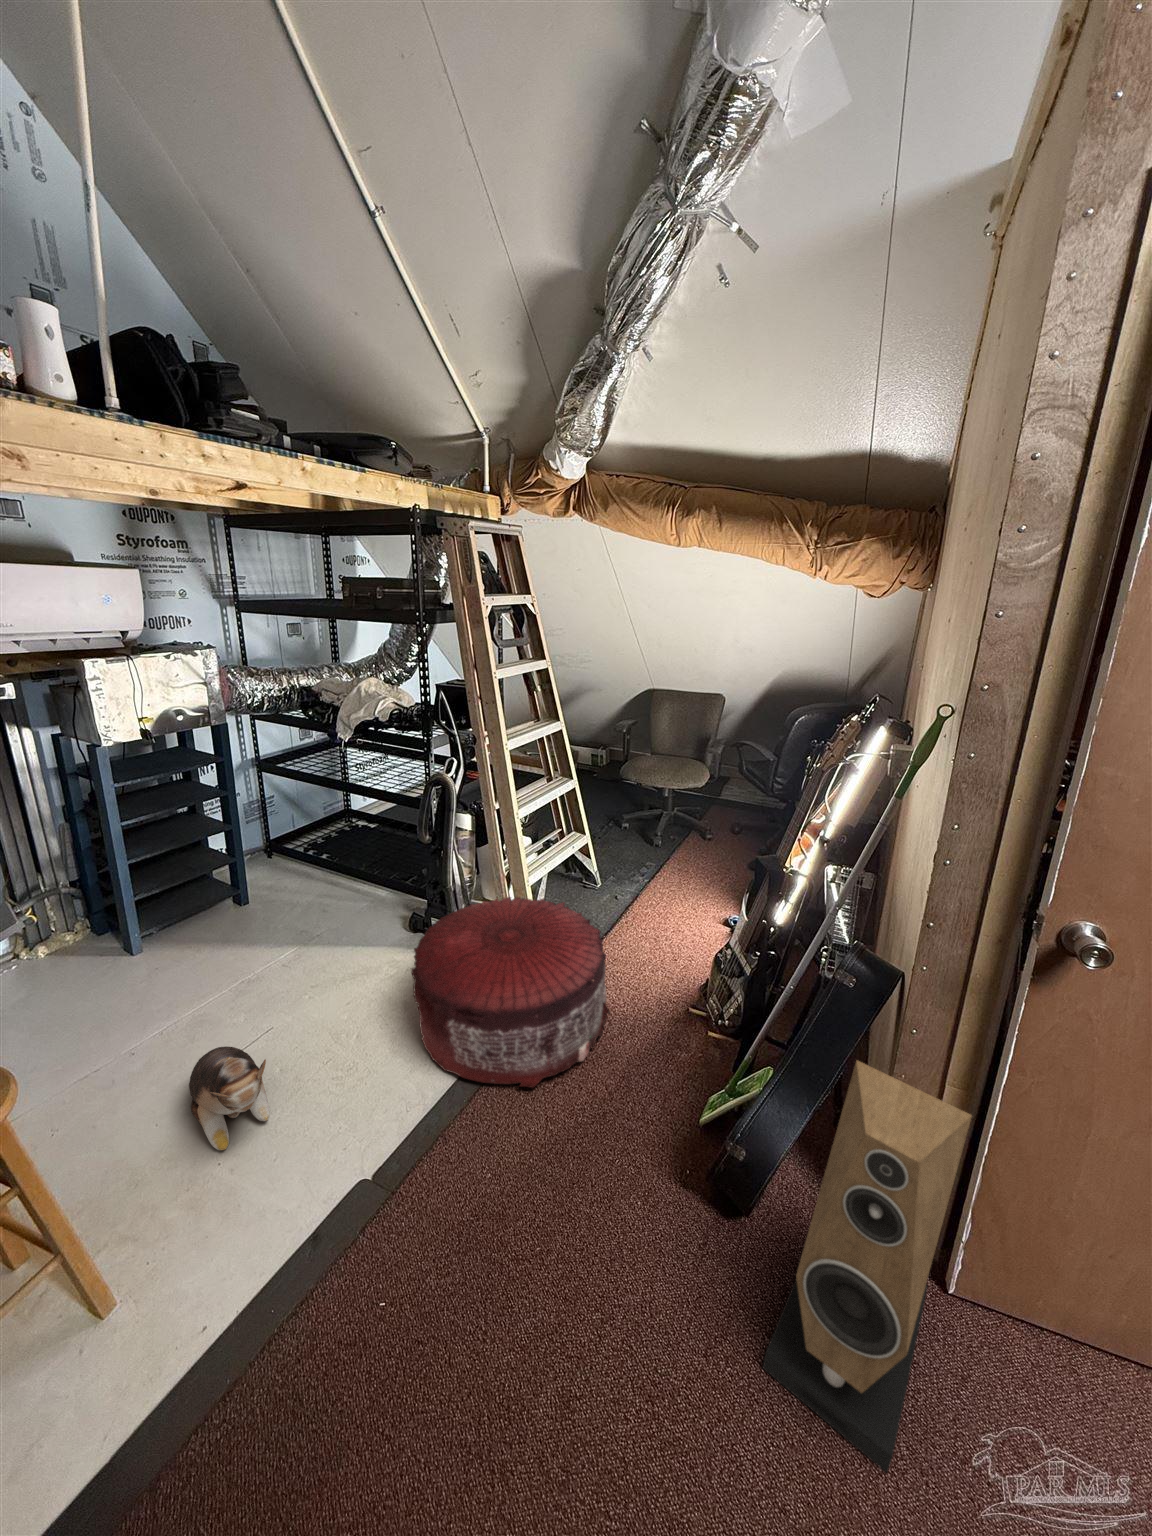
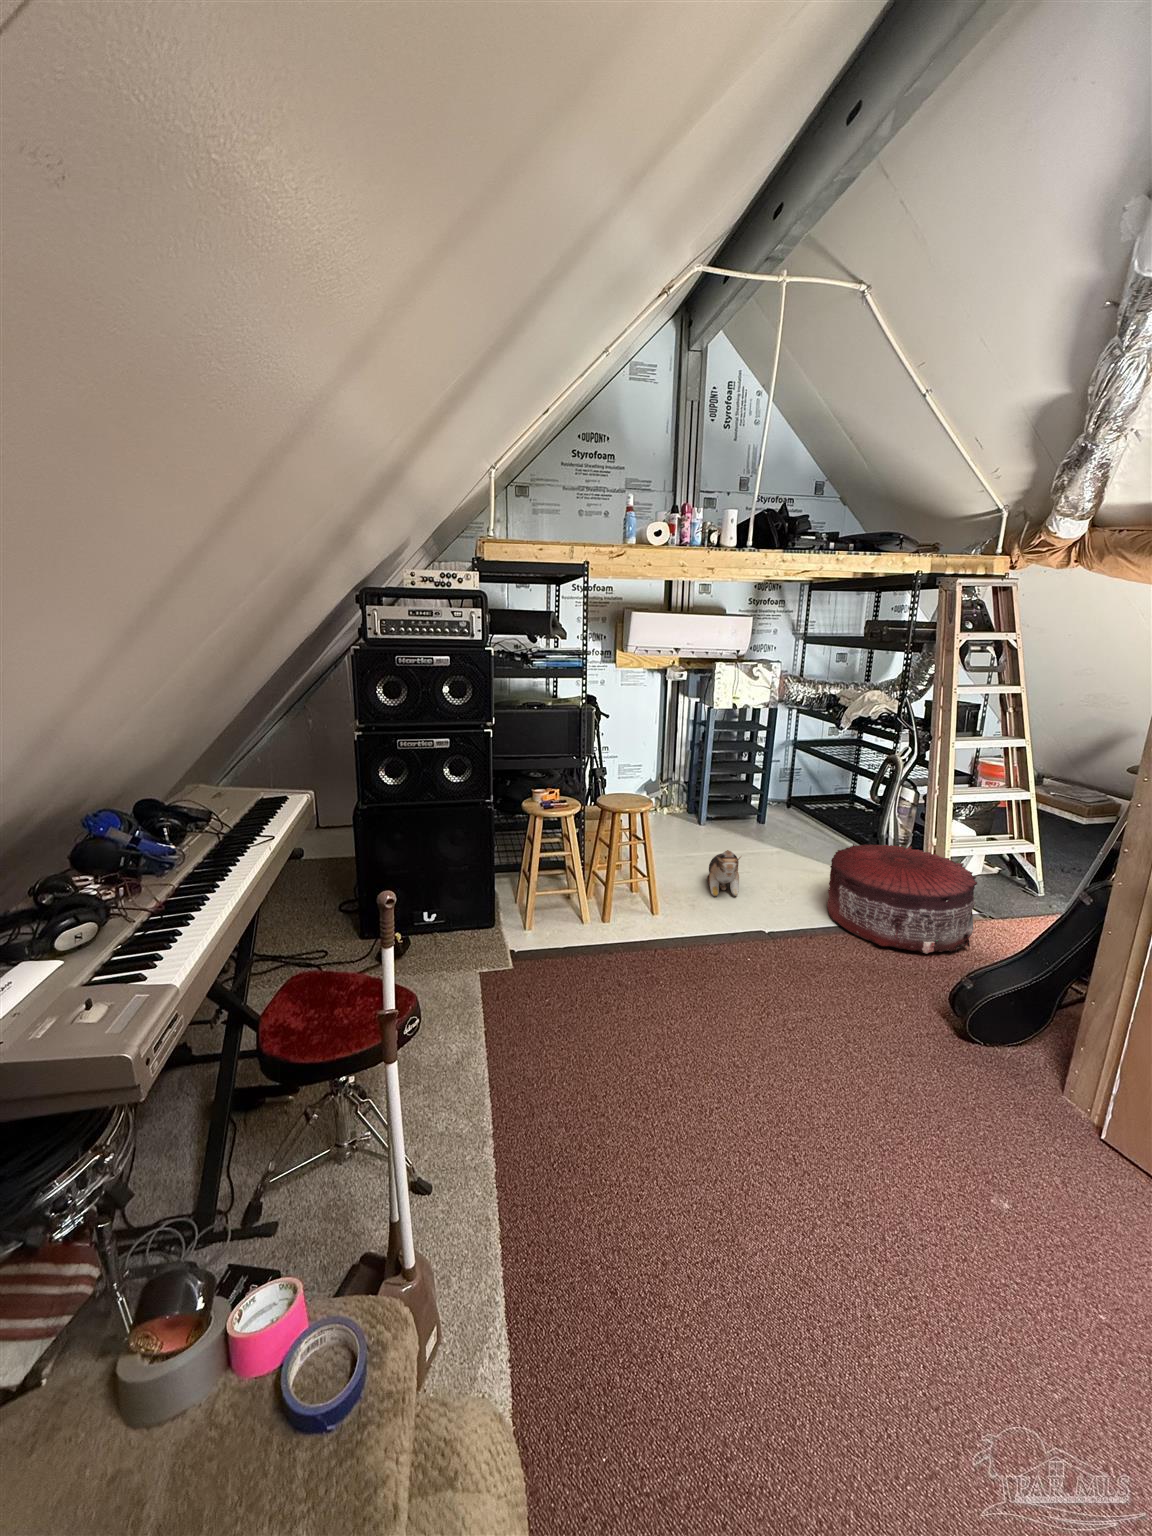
speaker: present [762,1061,972,1473] -> none [929,910,1091,1132]

